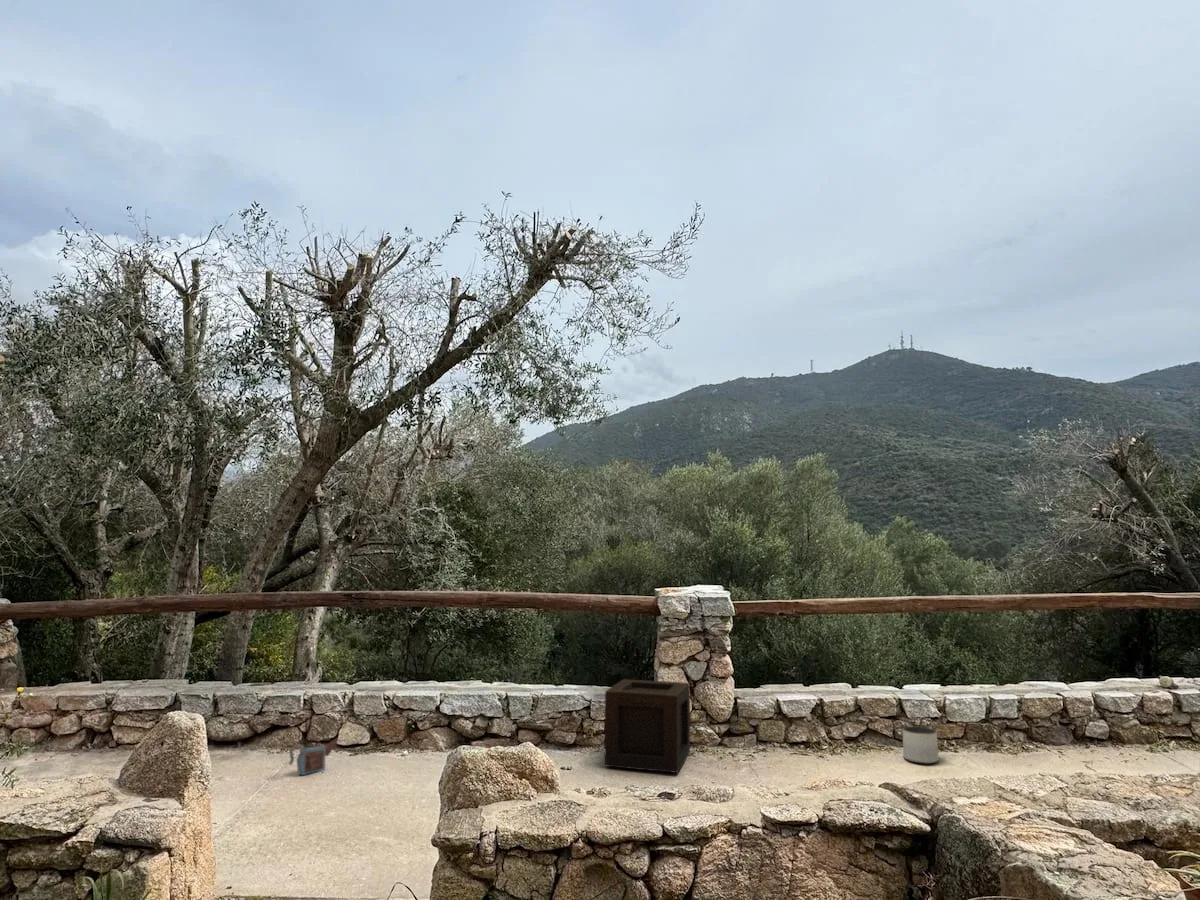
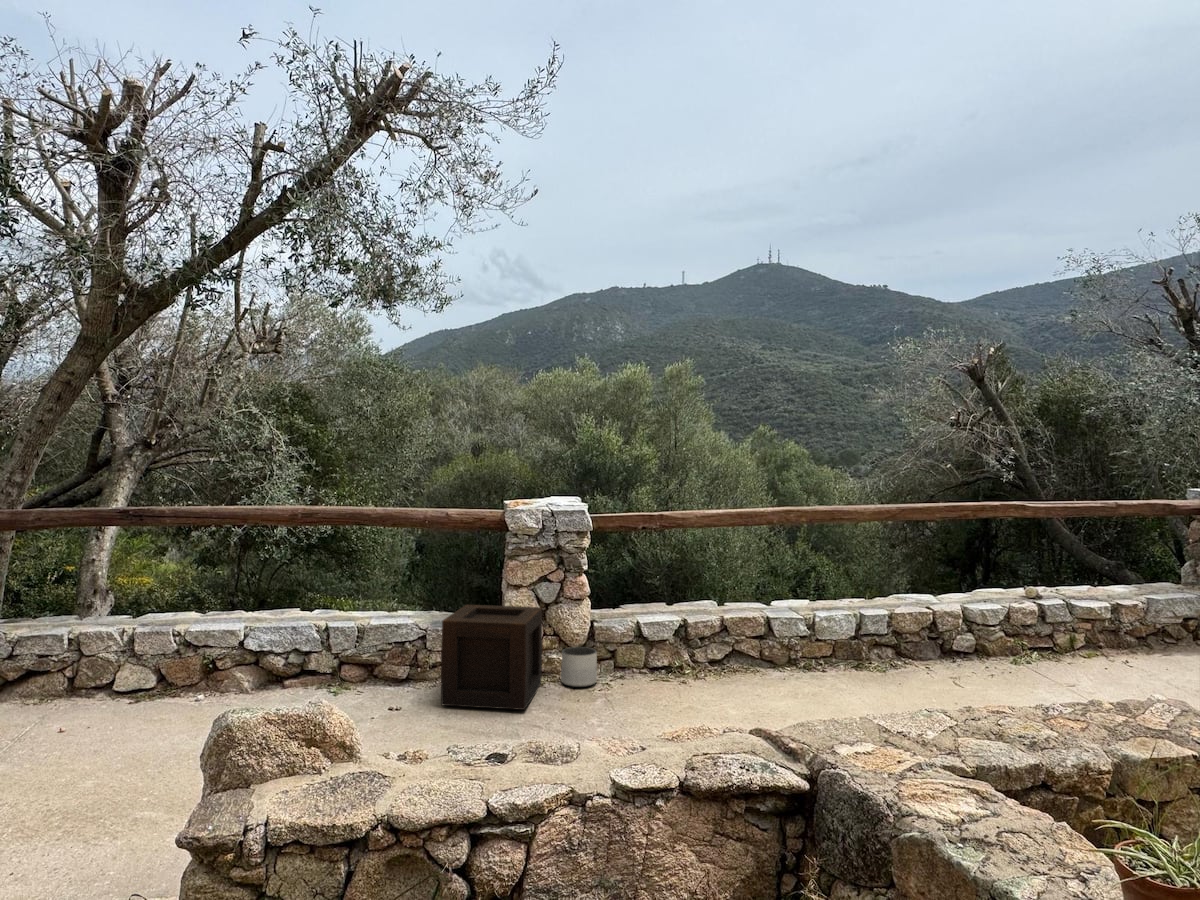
planter: present [903,726,938,764] -> present [561,647,597,687]
watering can: present [289,739,338,775] -> none [32,686,105,735]

